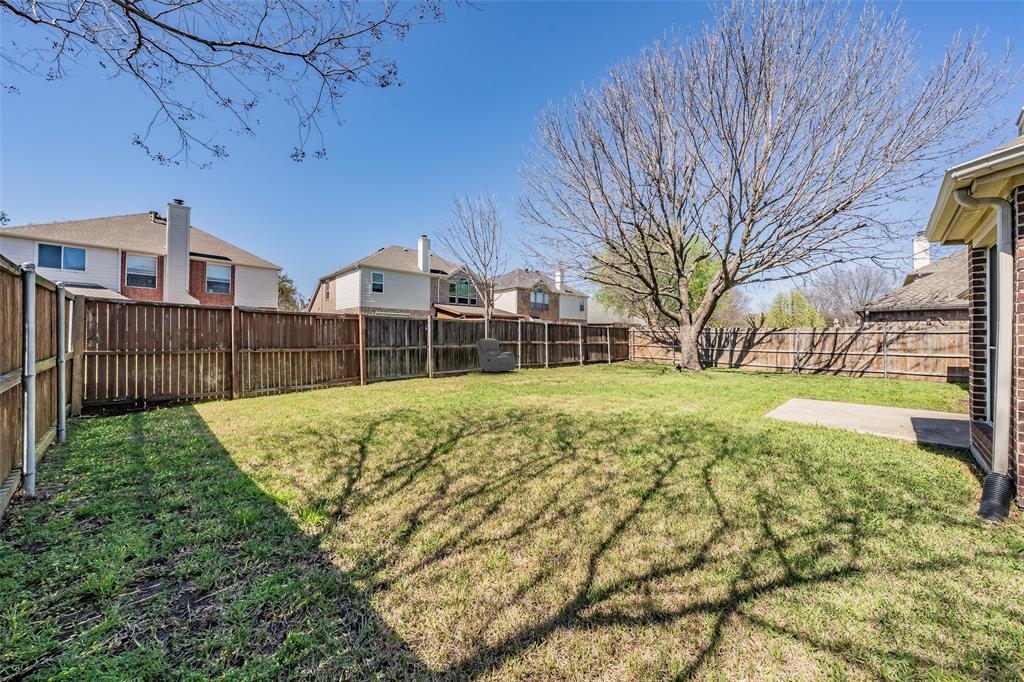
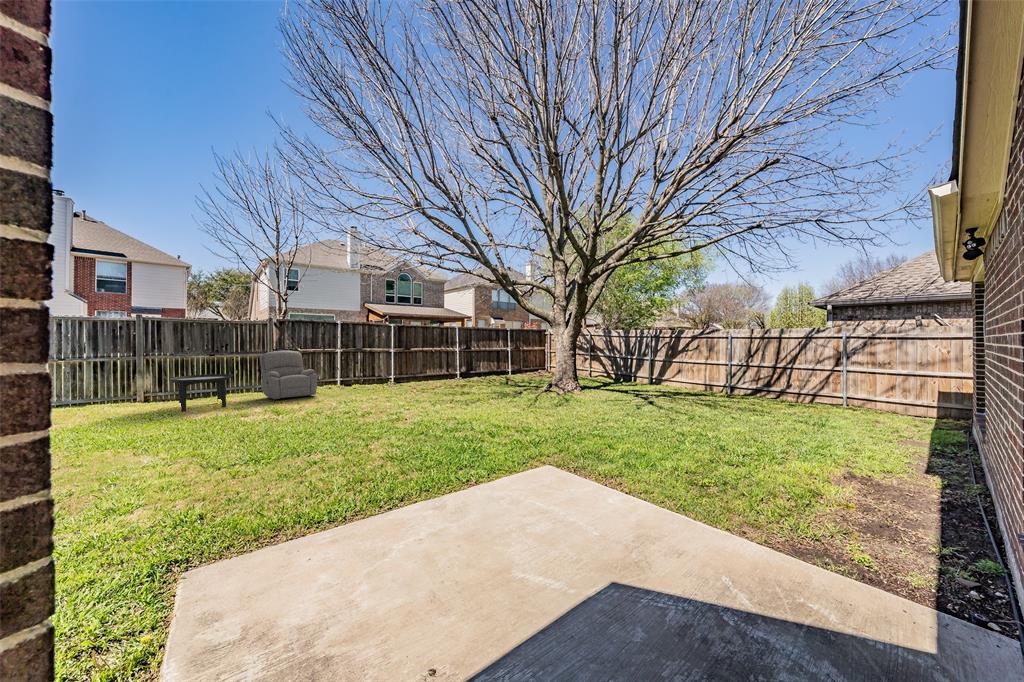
round table: none [441,354,477,377] -> present [169,374,233,411]

